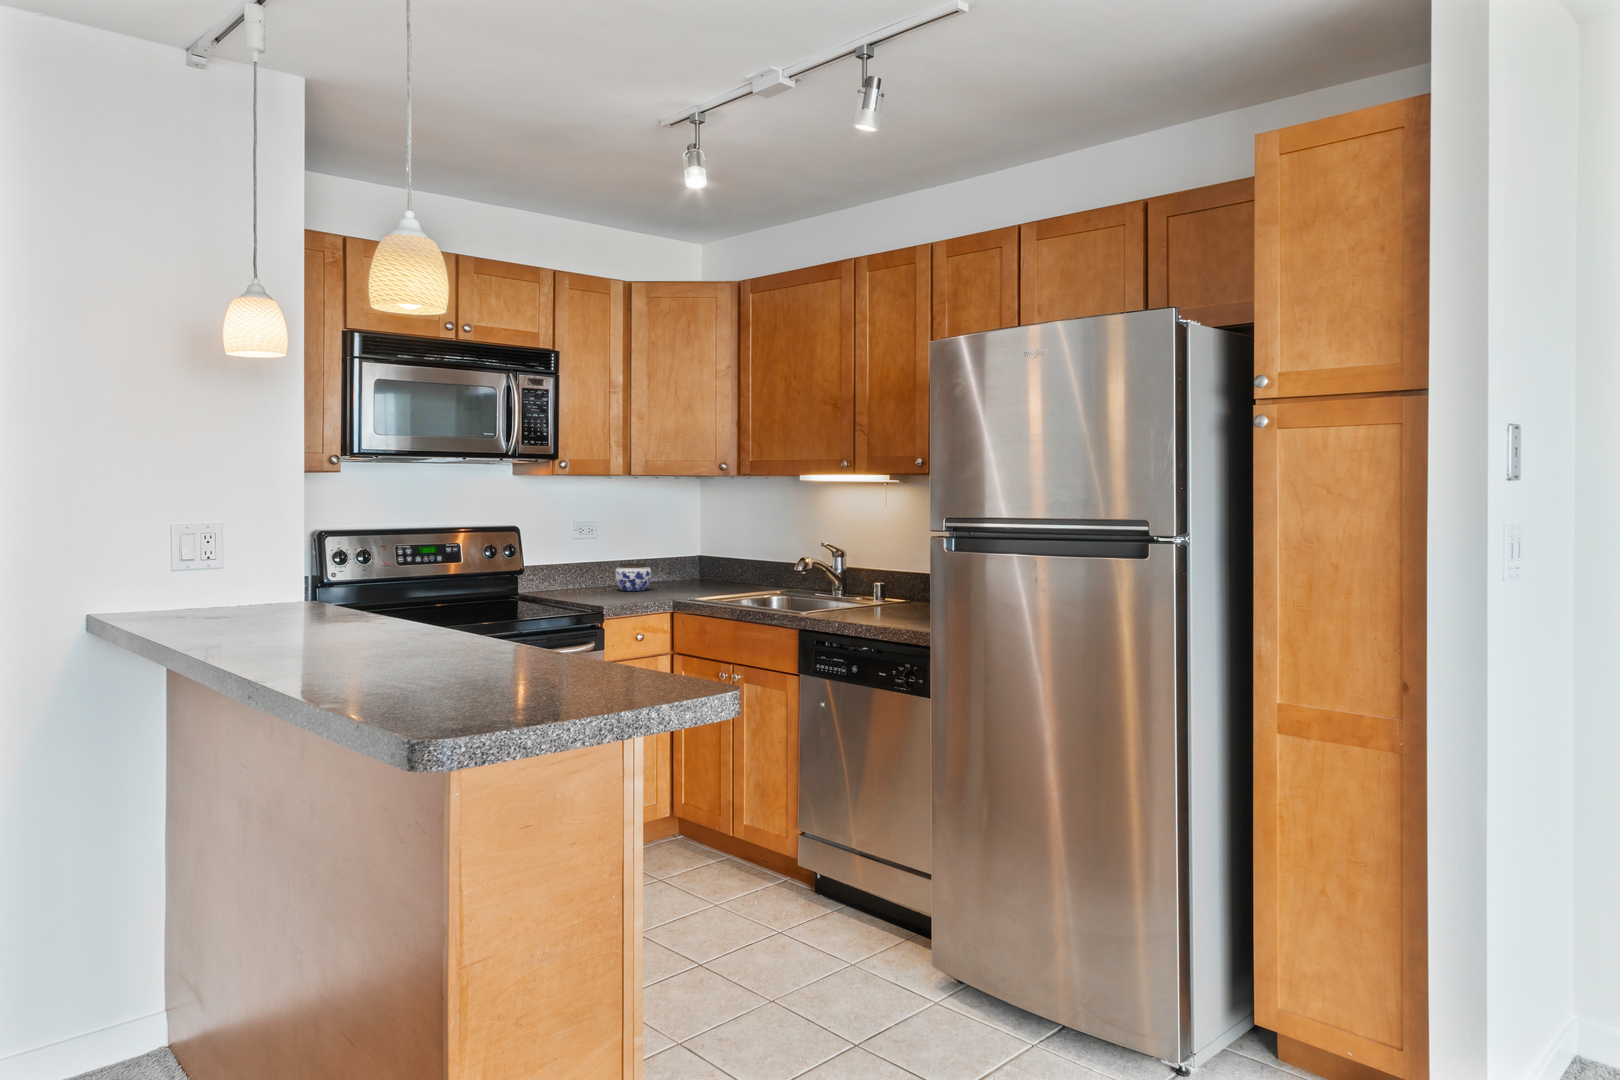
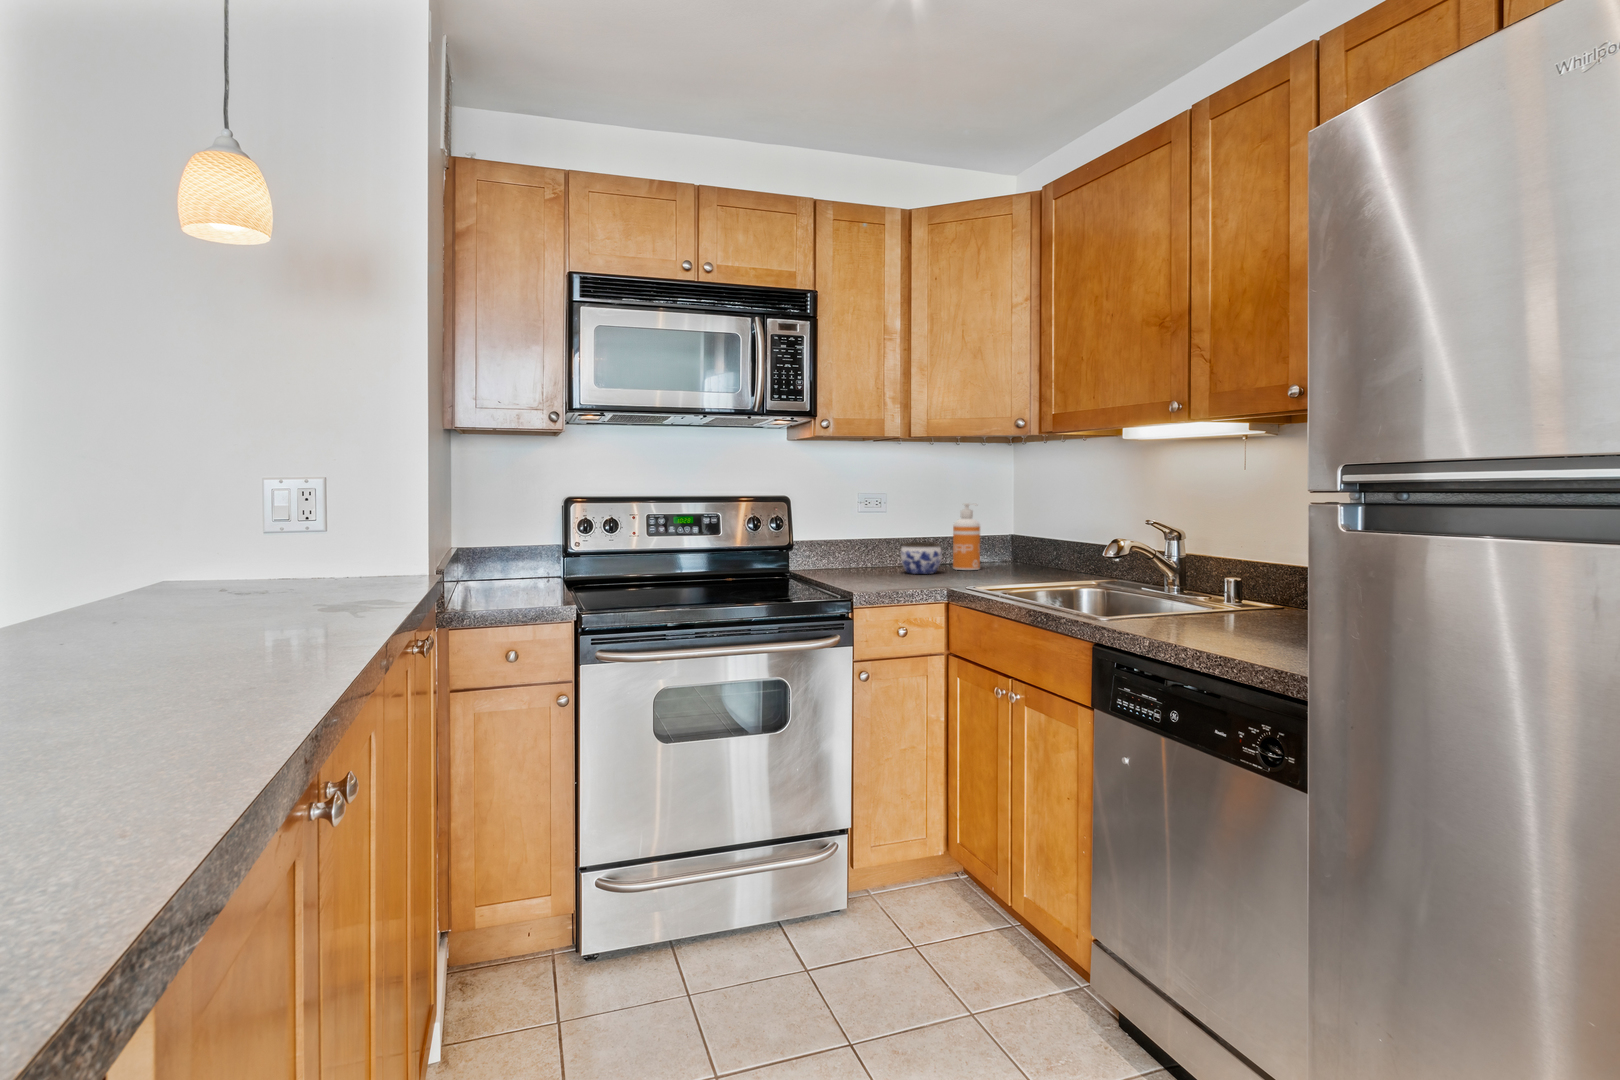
soap dispenser: none [657,529,680,587] -> present [953,503,980,570]

